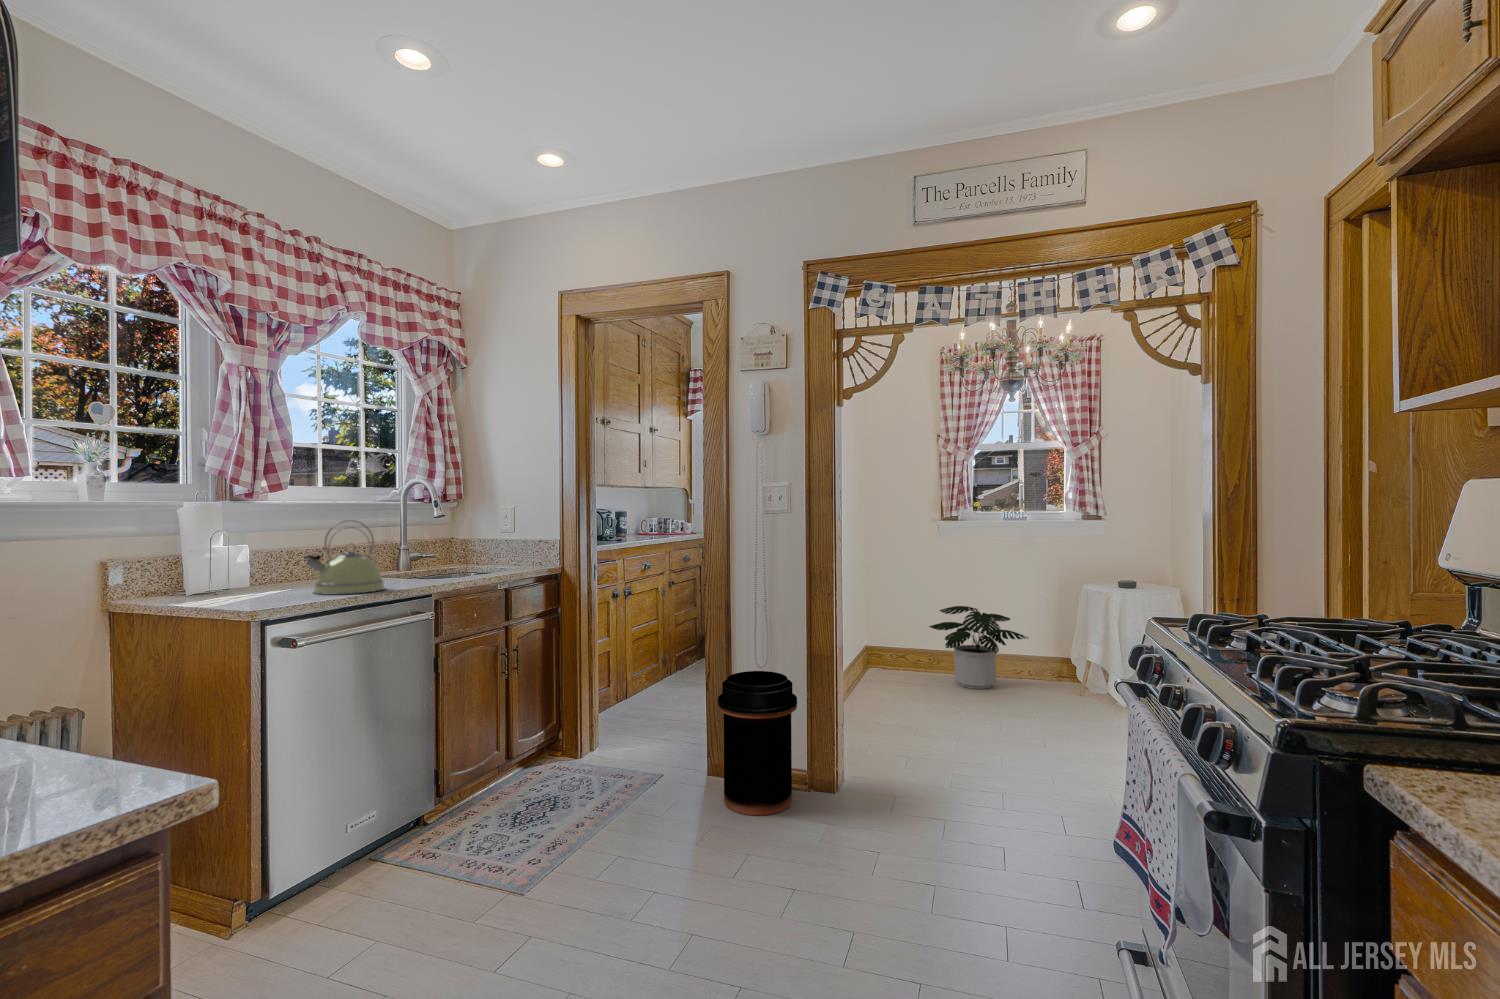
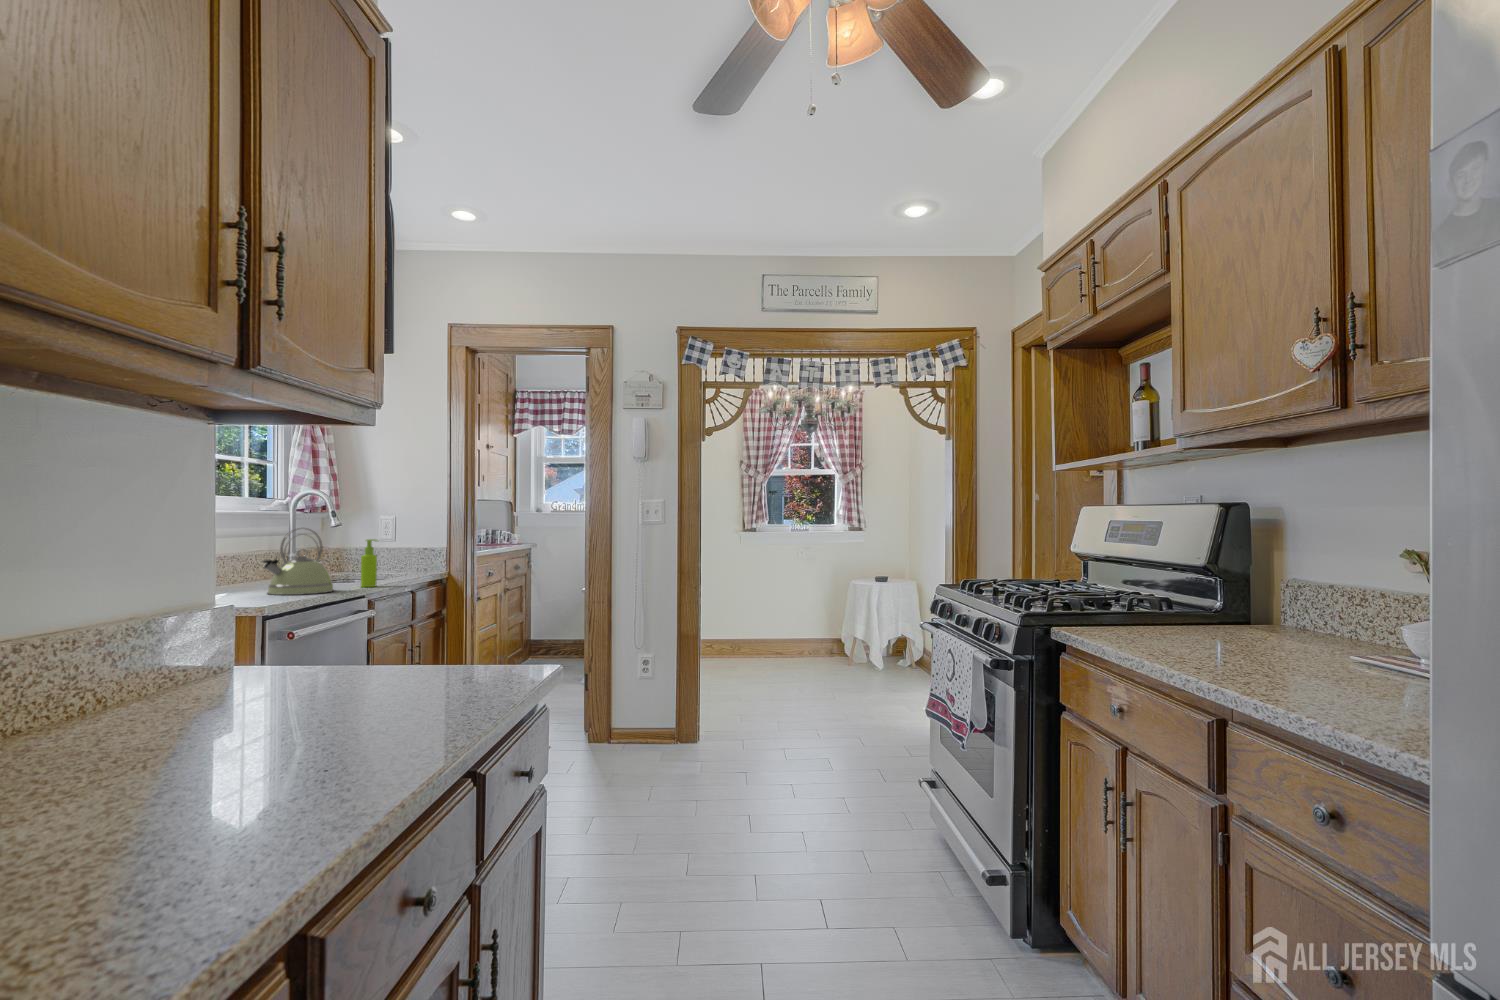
soap dispenser: none [425,532,442,586] -> present [361,539,377,587]
potted plant: present [929,606,1028,689] -> none [736,601,814,667]
trash can: present [718,671,797,815] -> none [612,651,676,763]

